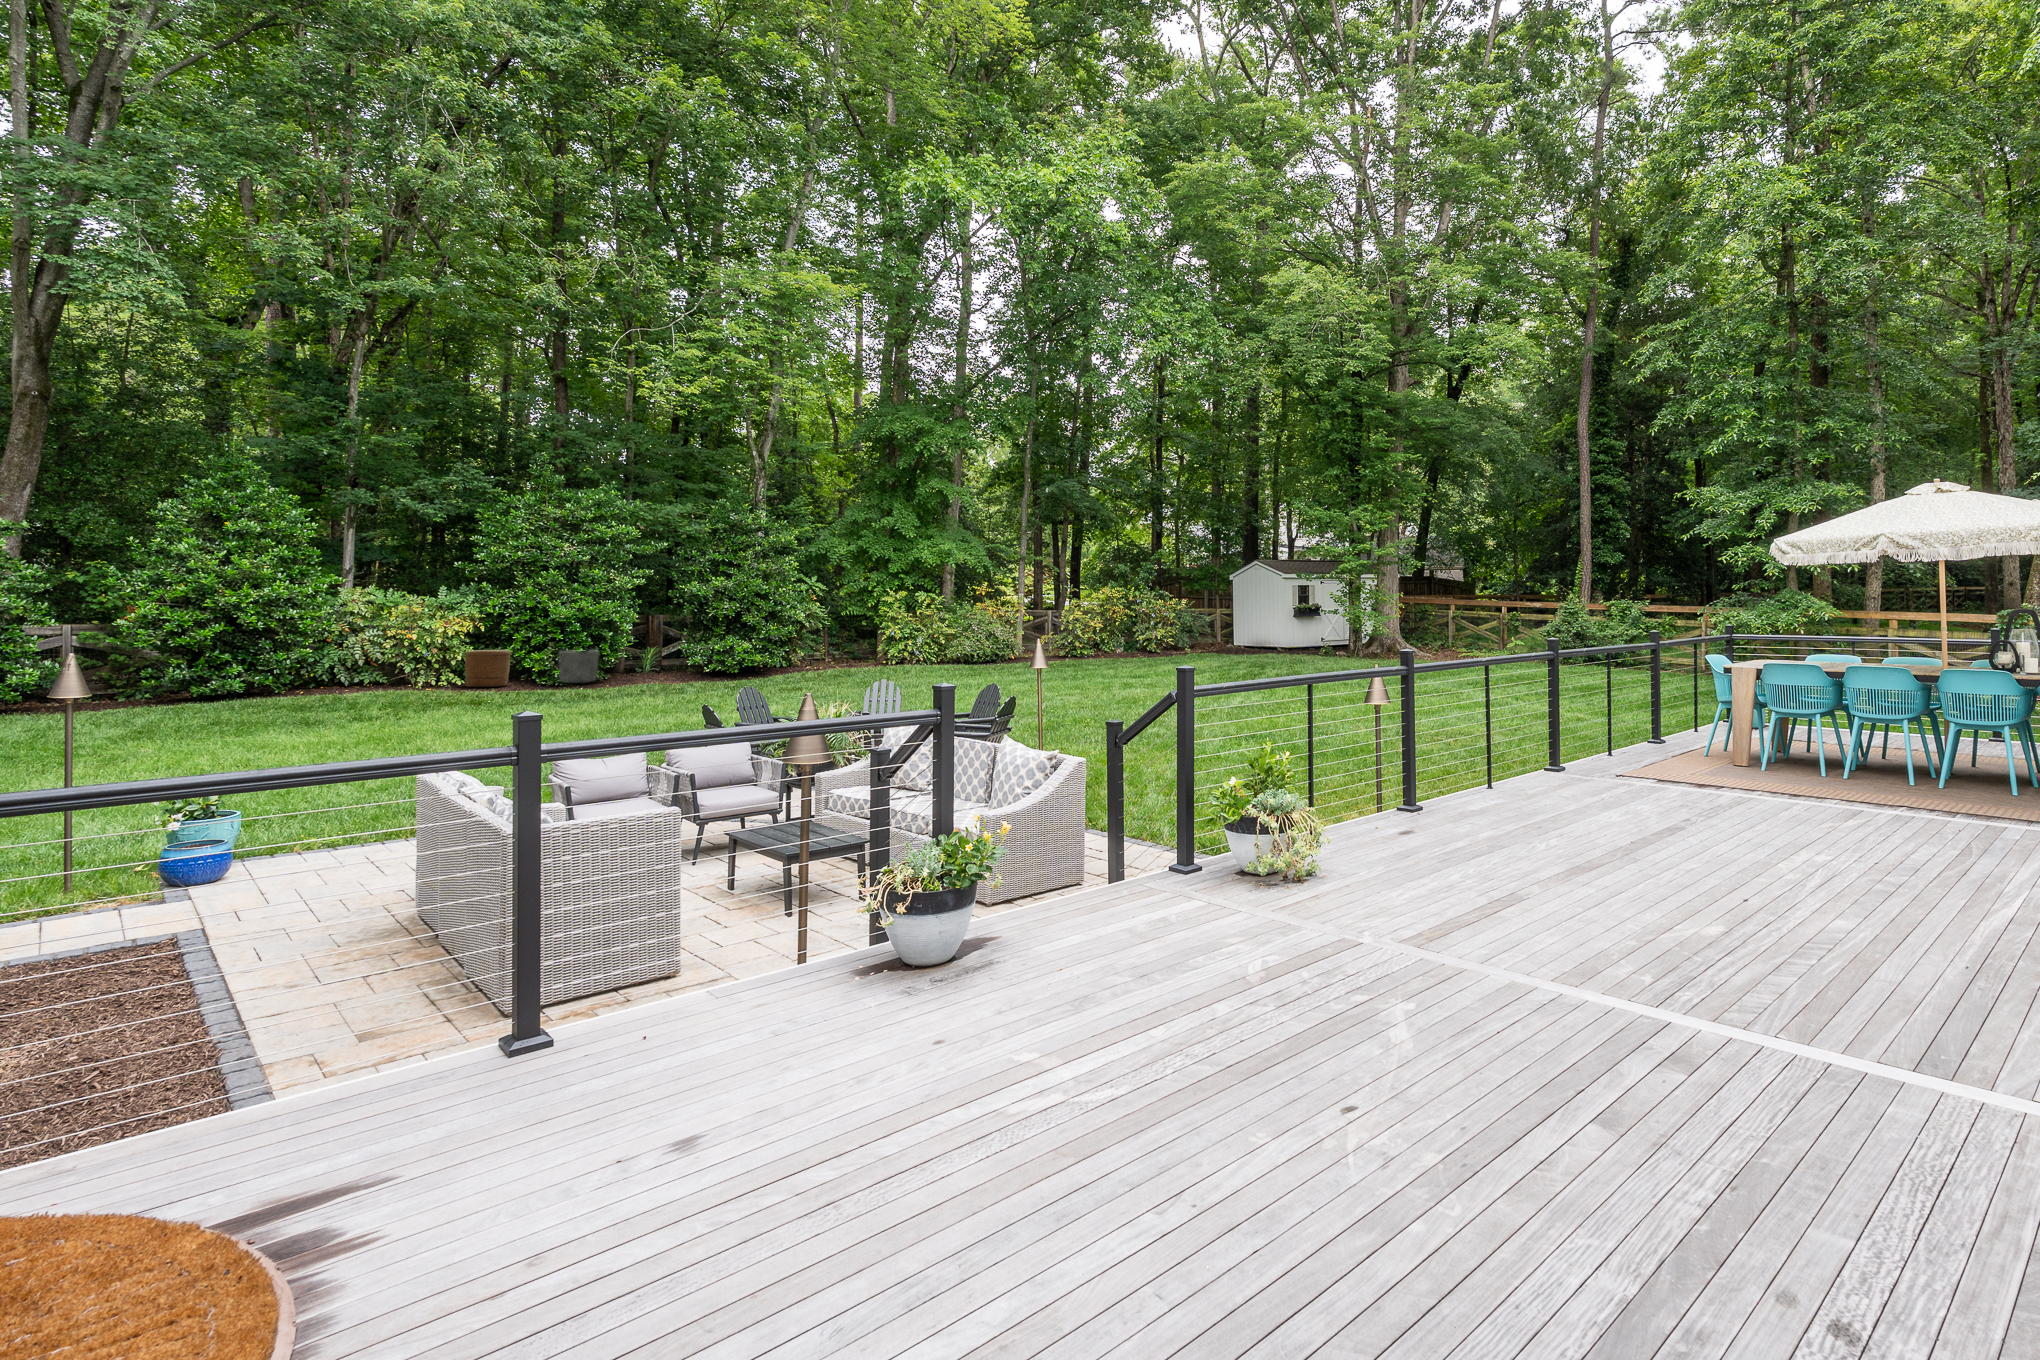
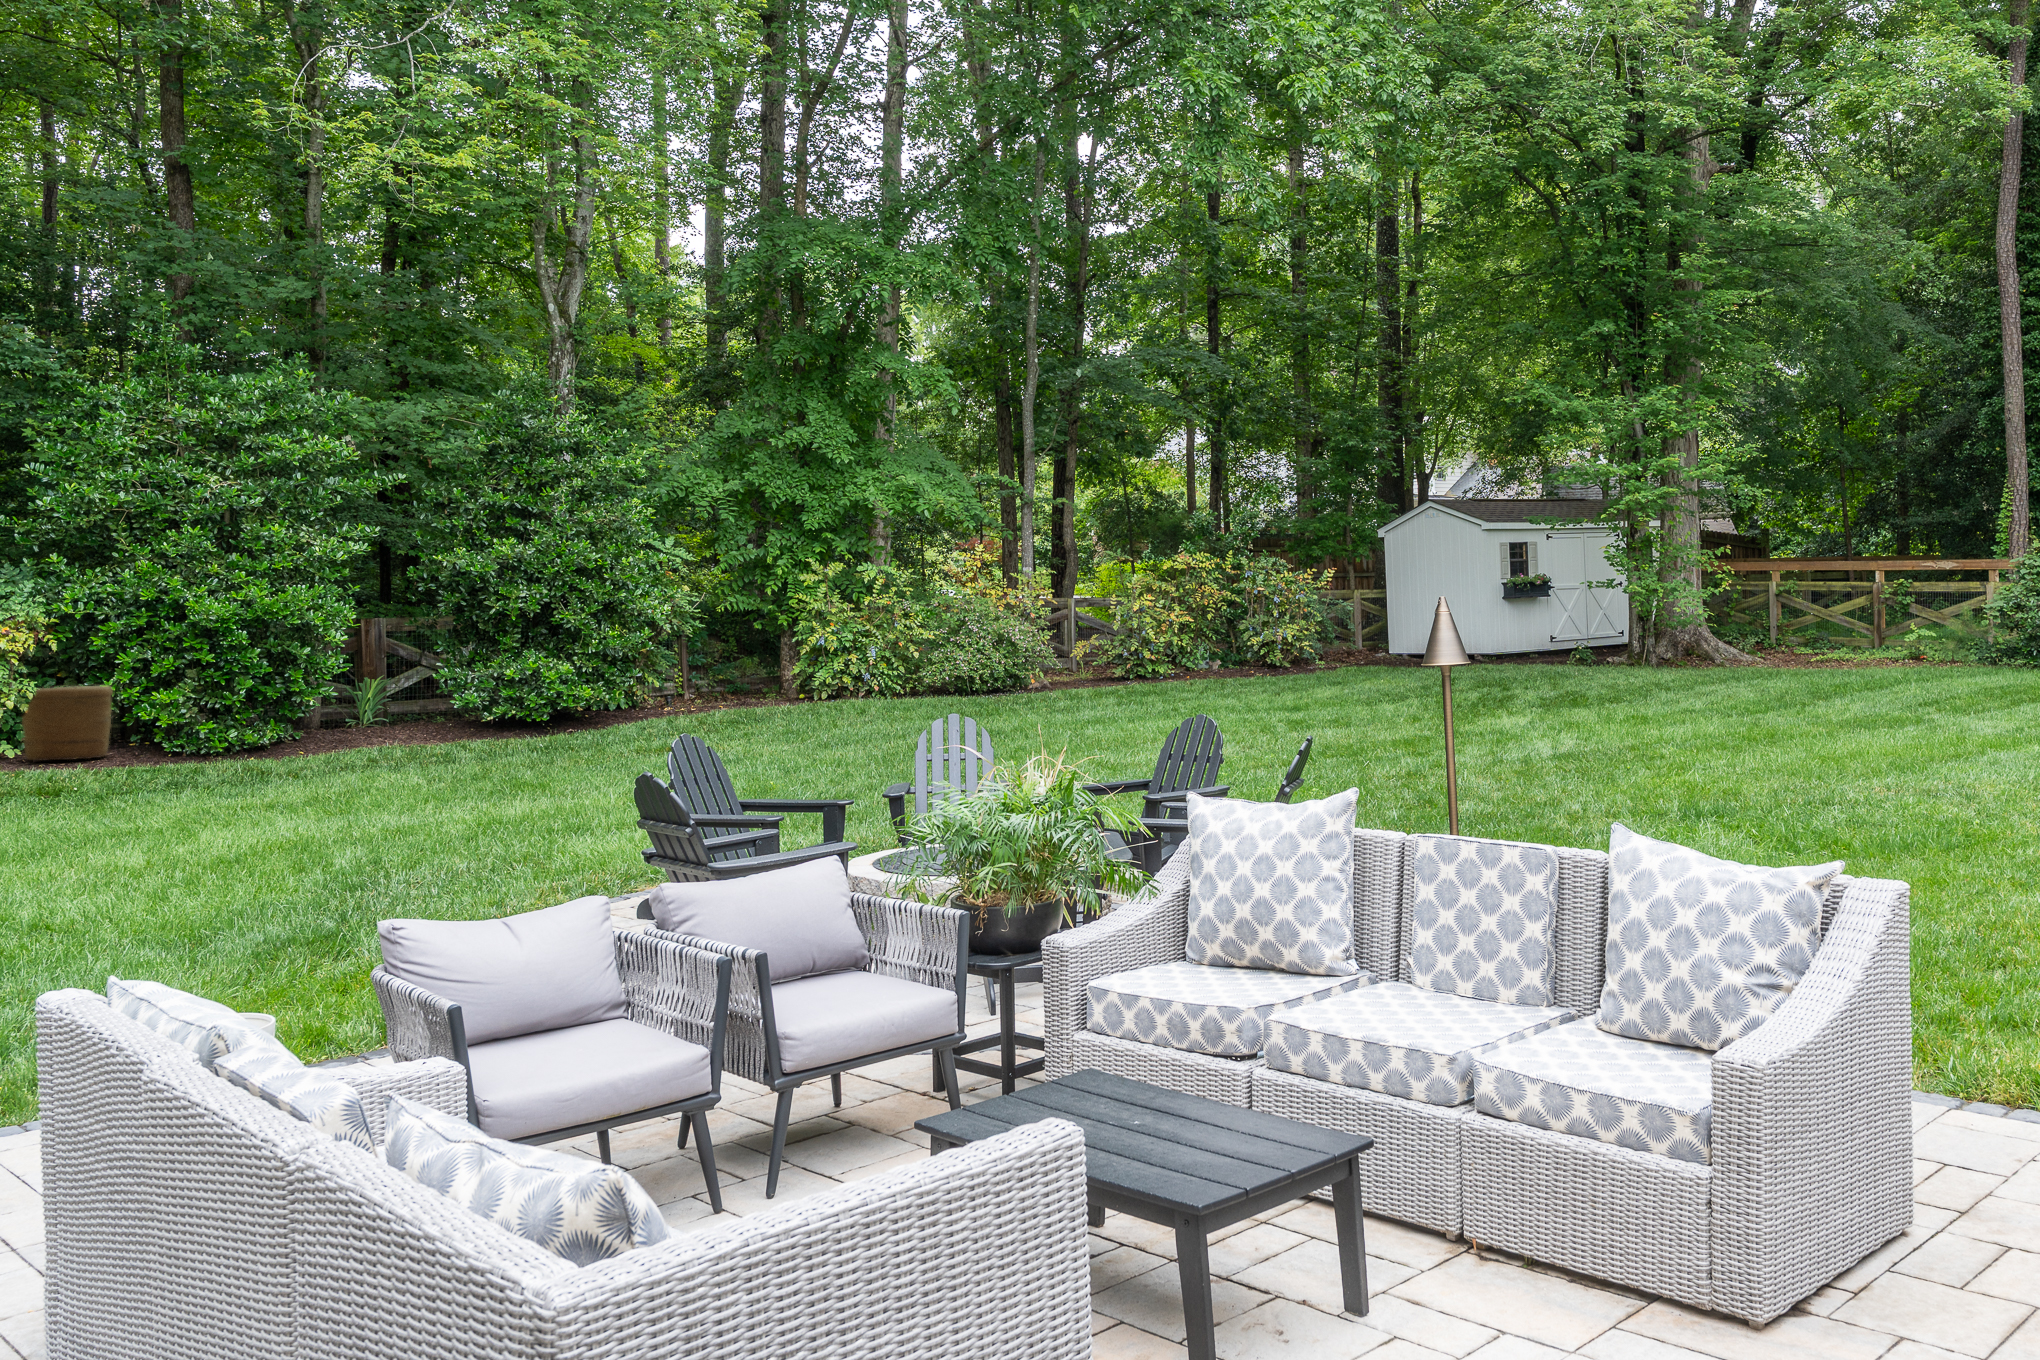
planter: present [559,650,599,683] -> none [205,684,284,748]

